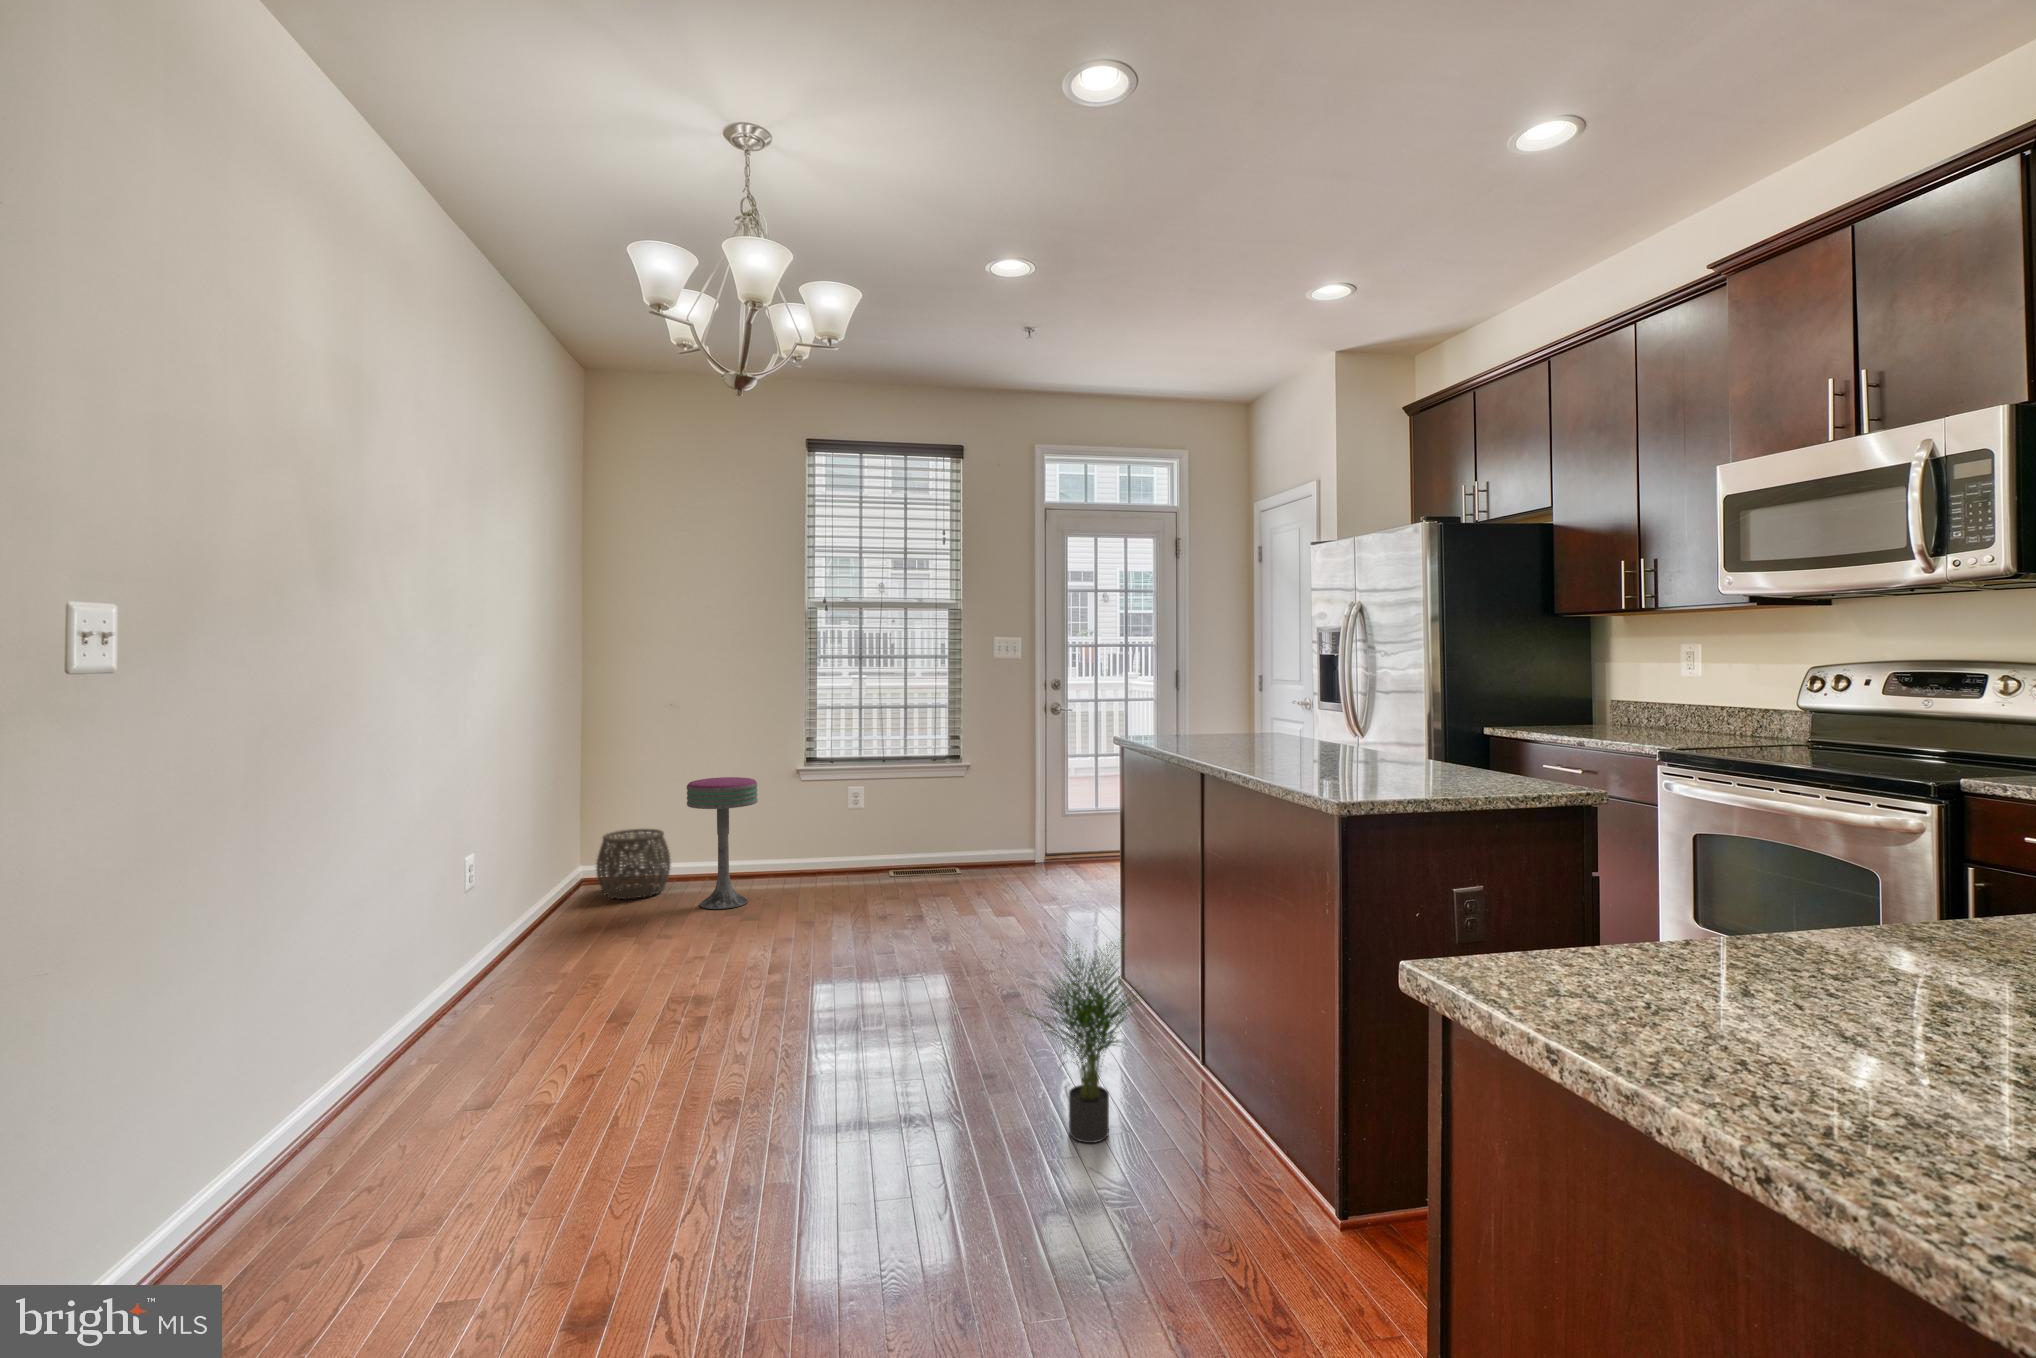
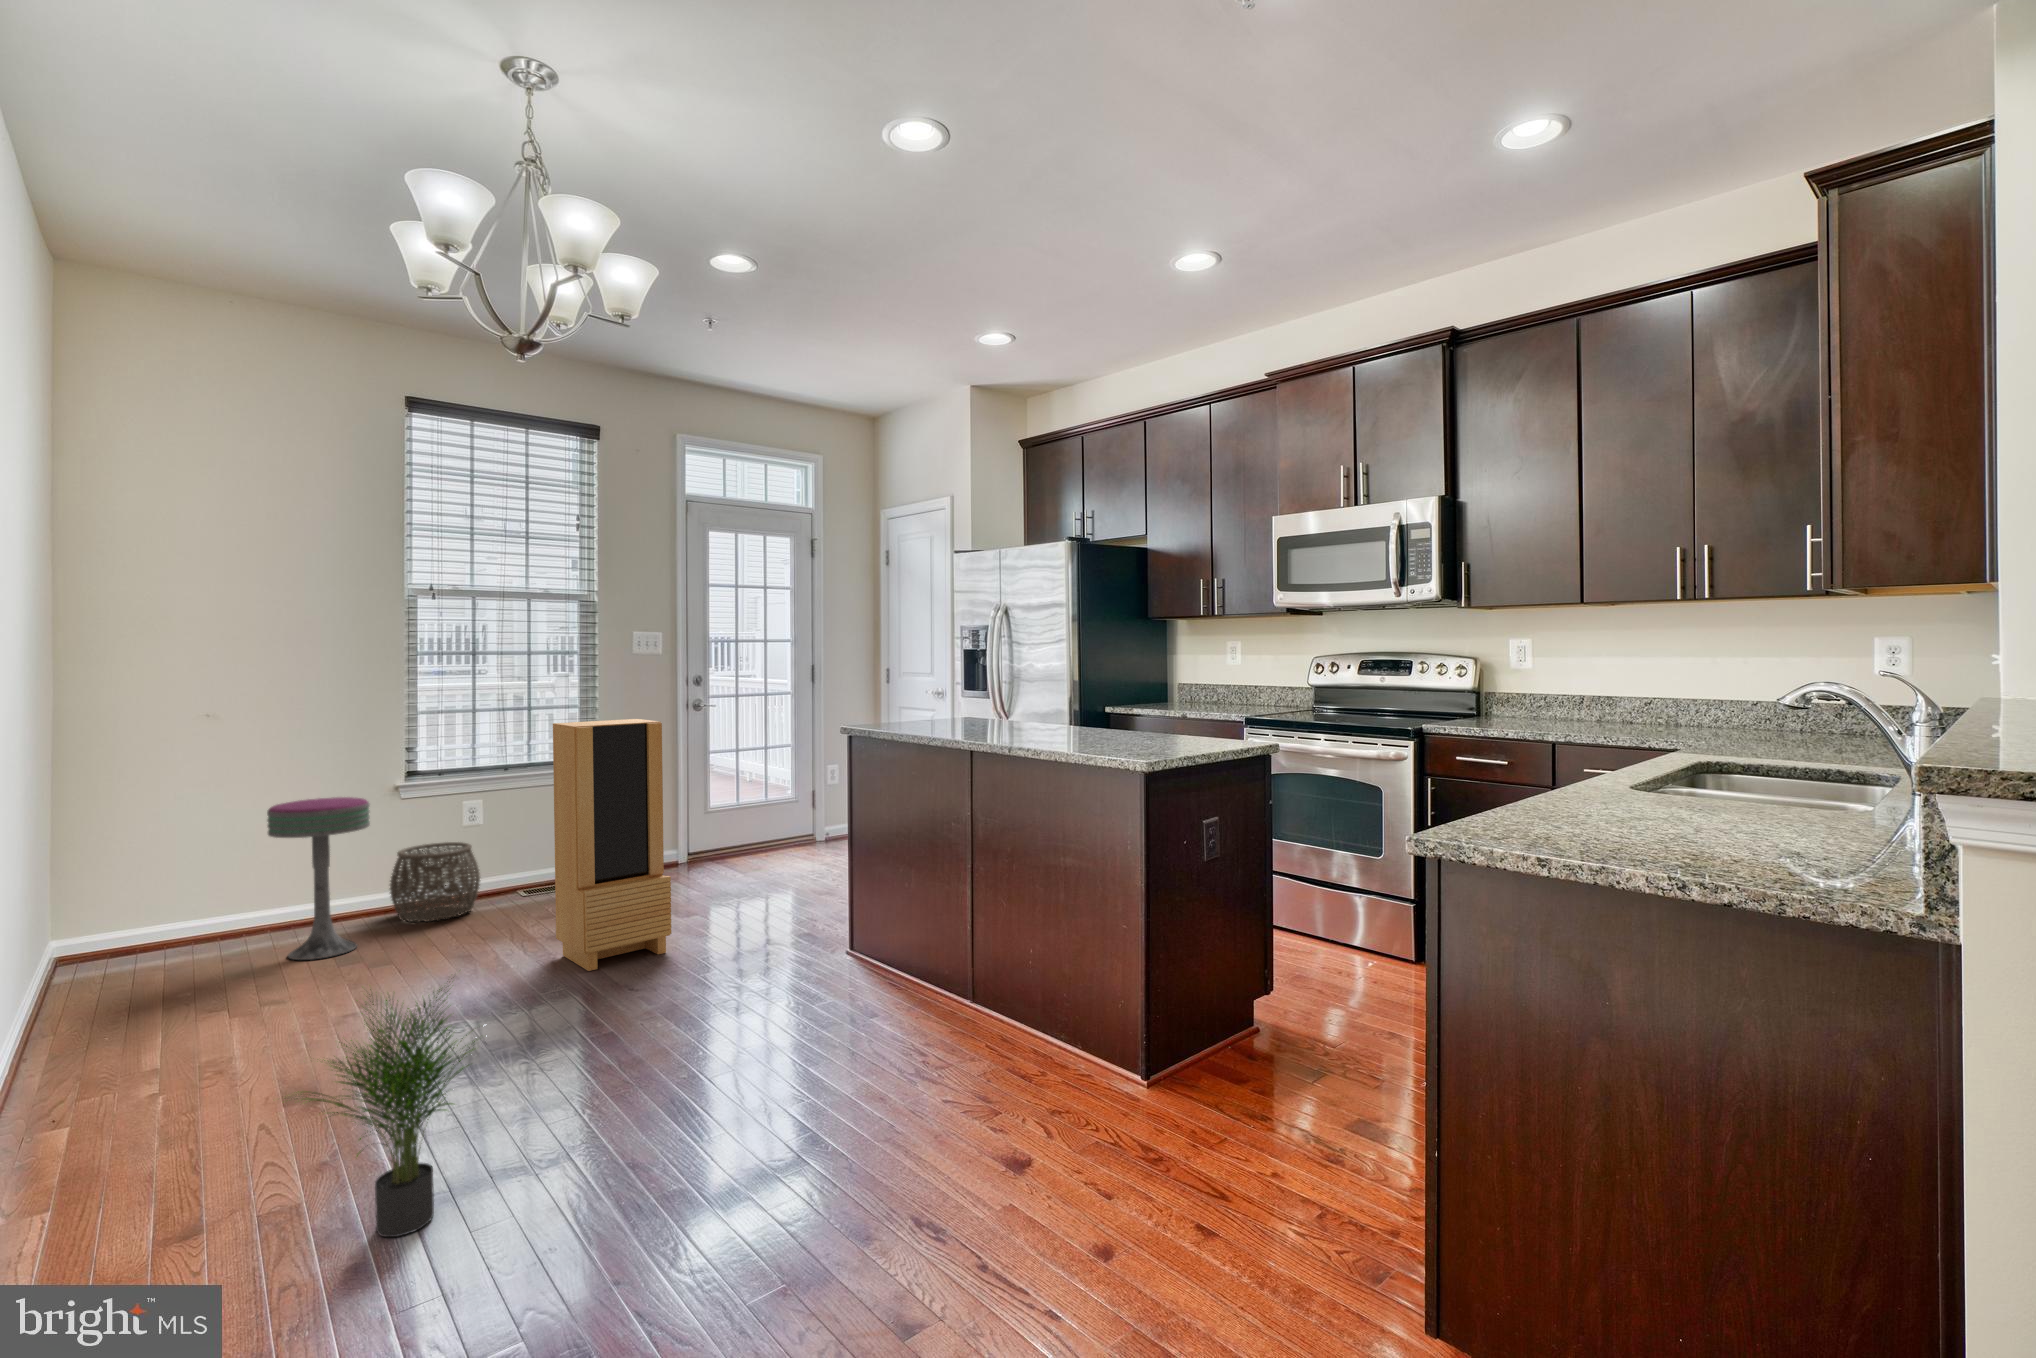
storage cabinet: none [866,722,956,957] -> present [553,719,672,971]
woven basket: present [596,829,671,899] -> present [390,842,480,922]
potted plant: present [1028,931,1141,1143] -> present [302,989,475,1237]

